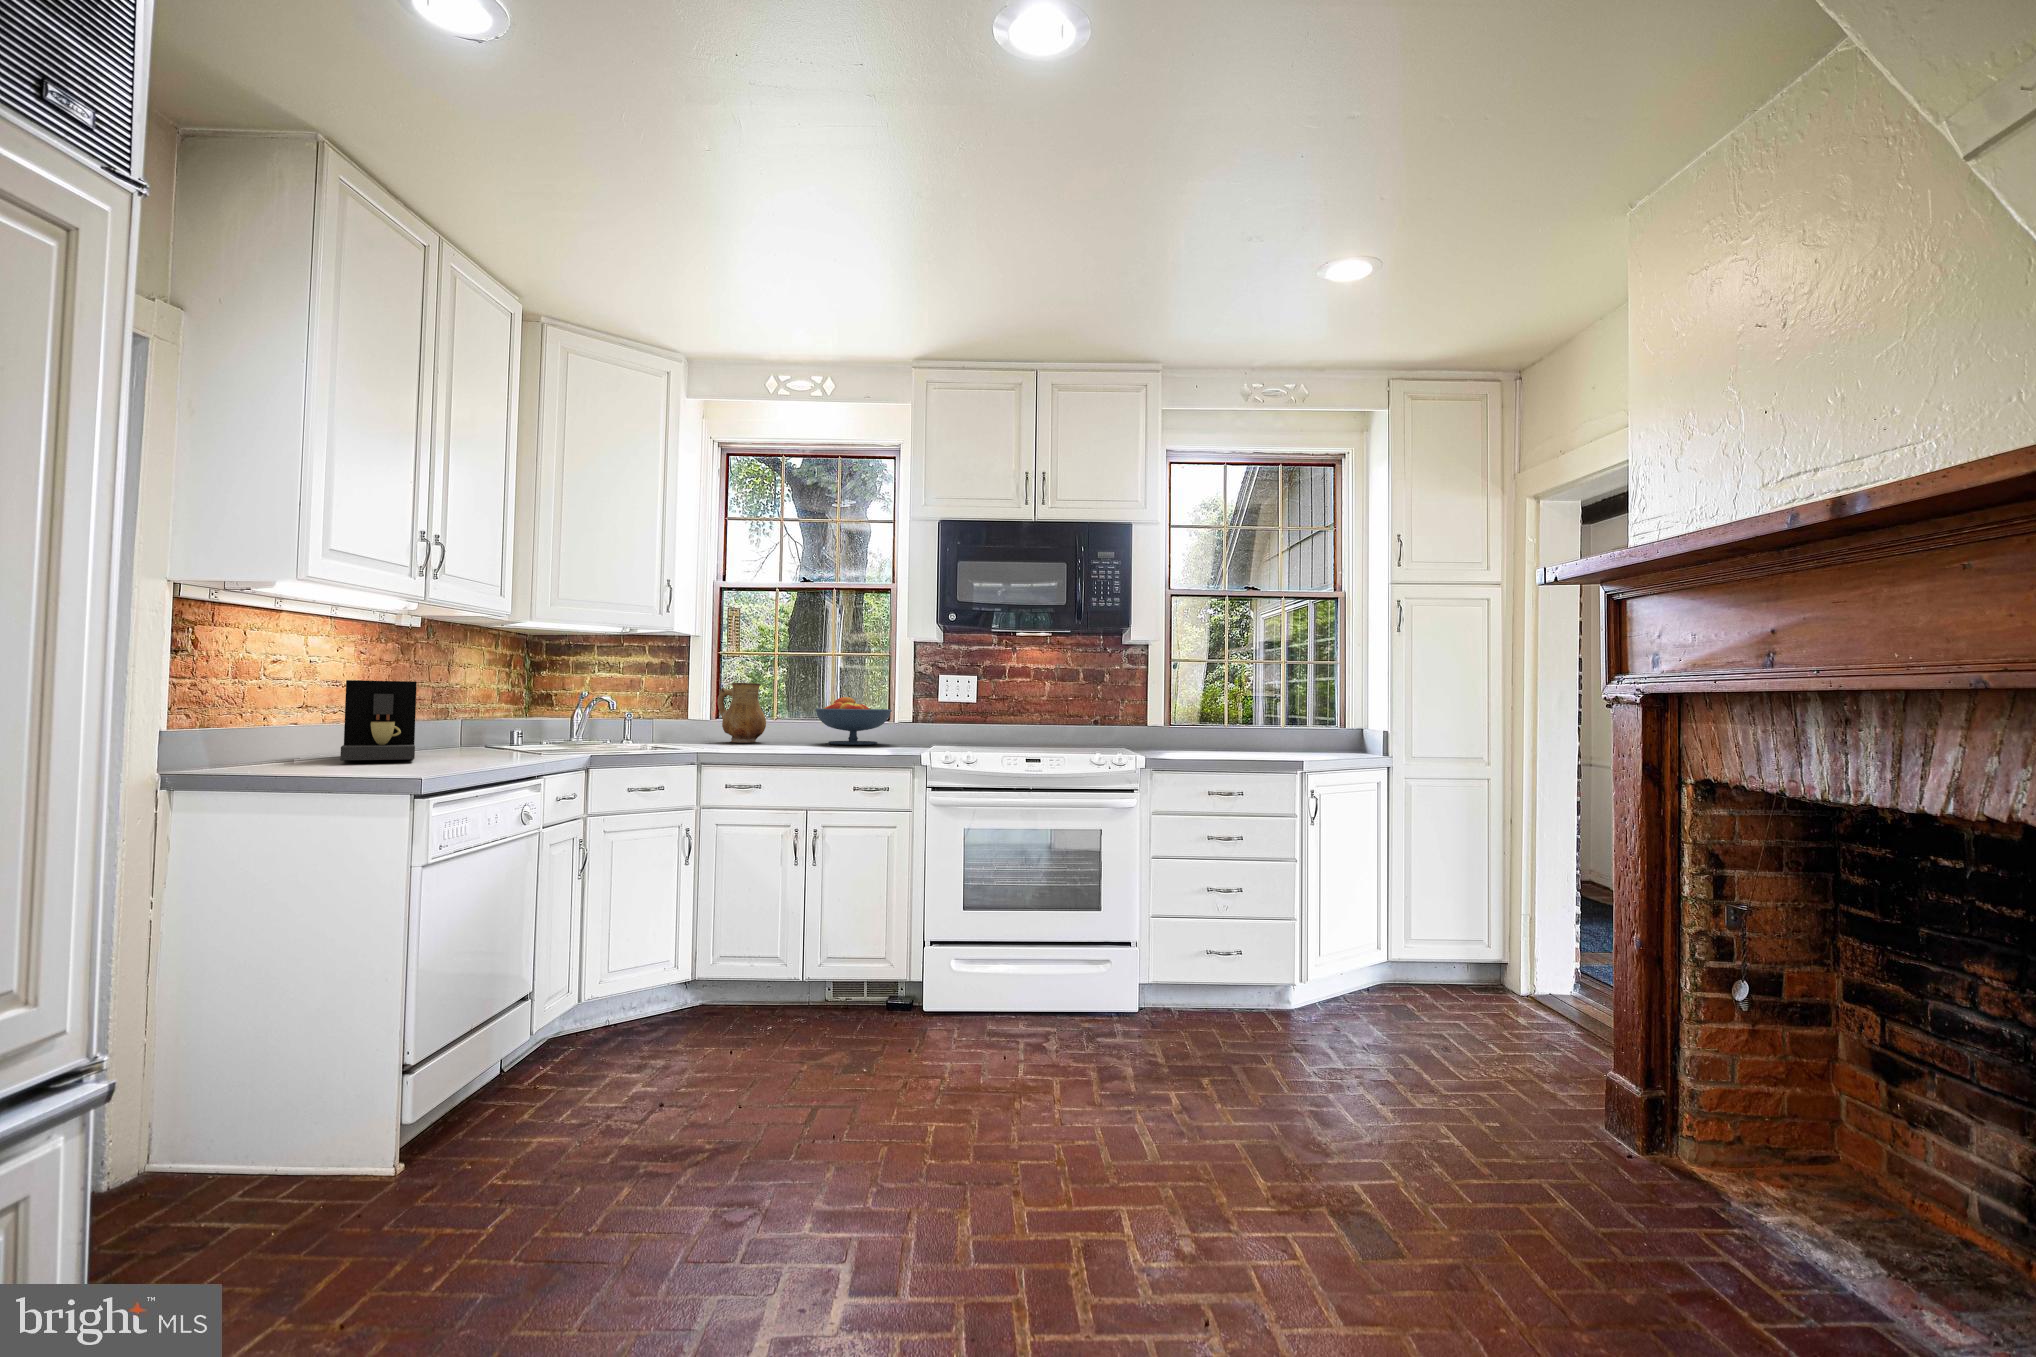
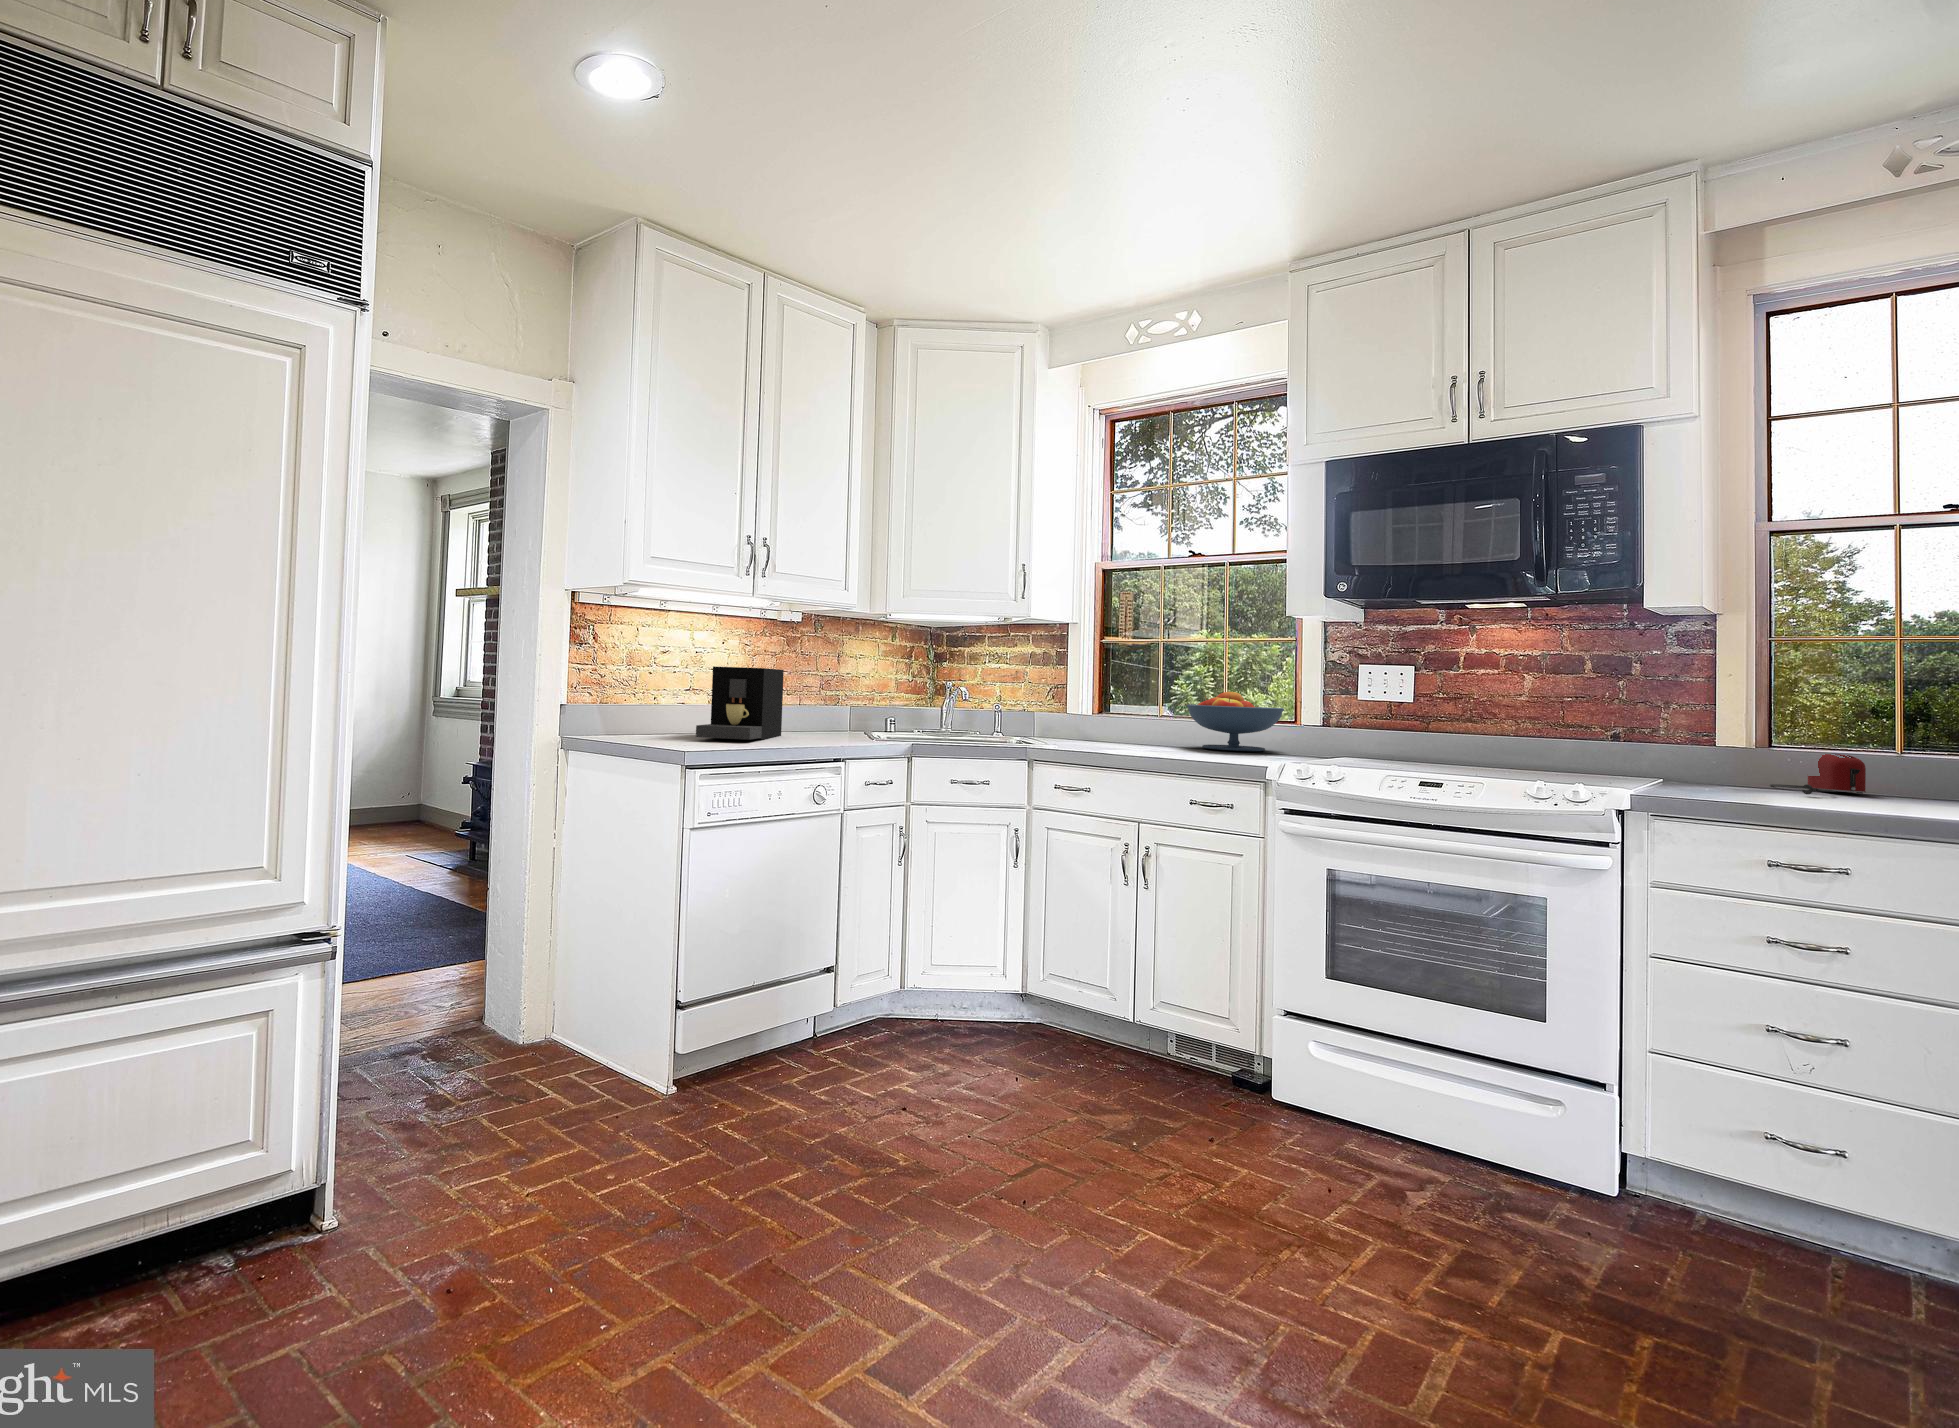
ceramic pitcher: present [718,683,766,743] -> none [1088,673,1138,741]
toaster: none [1174,727,1218,751] -> present [1770,754,1866,794]

